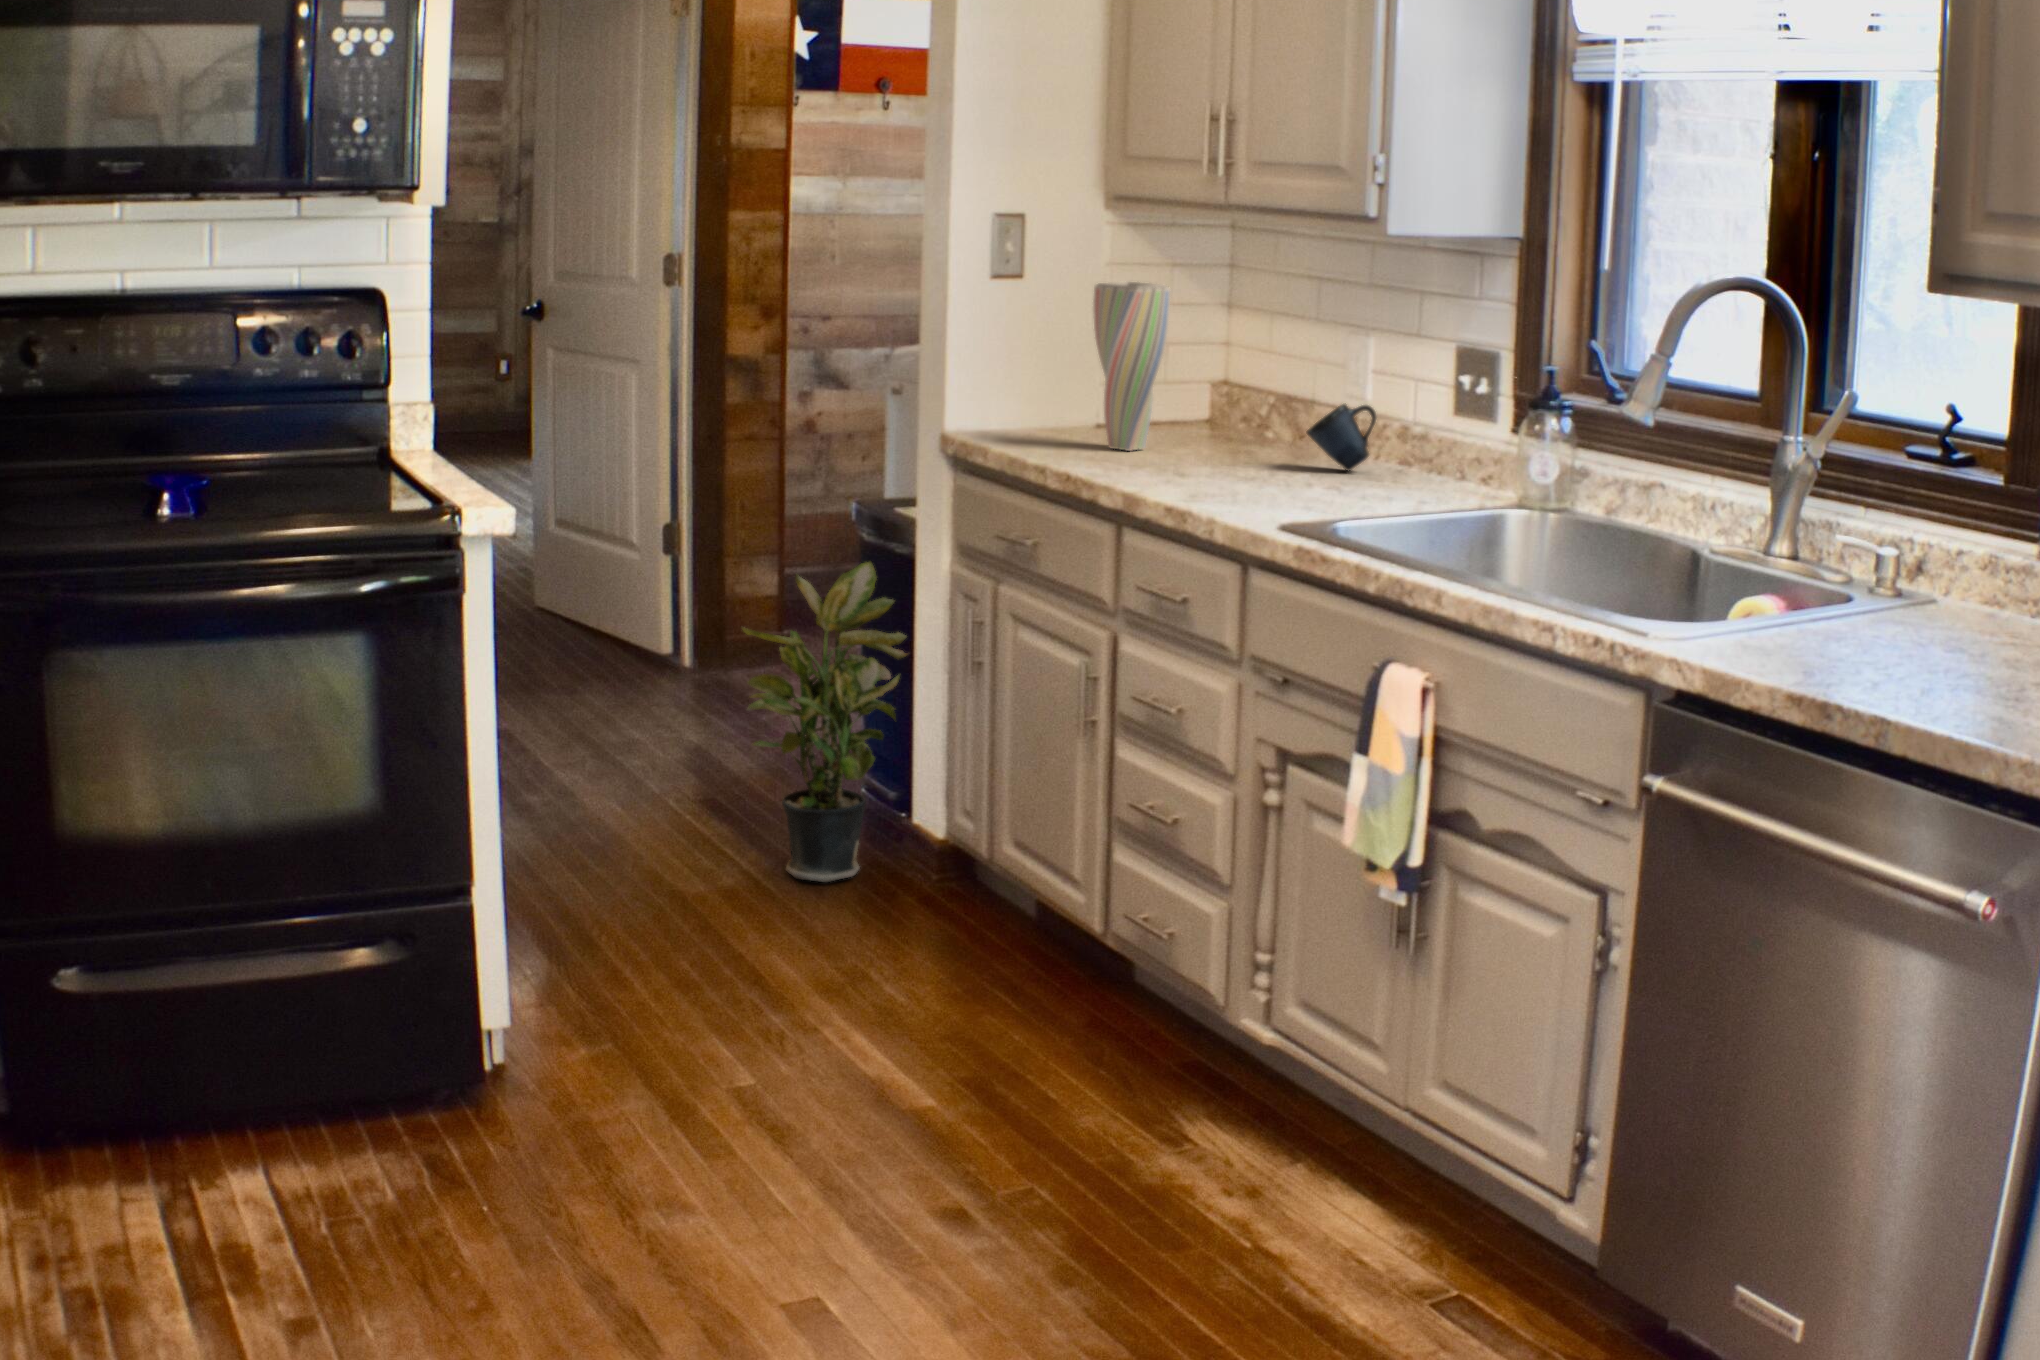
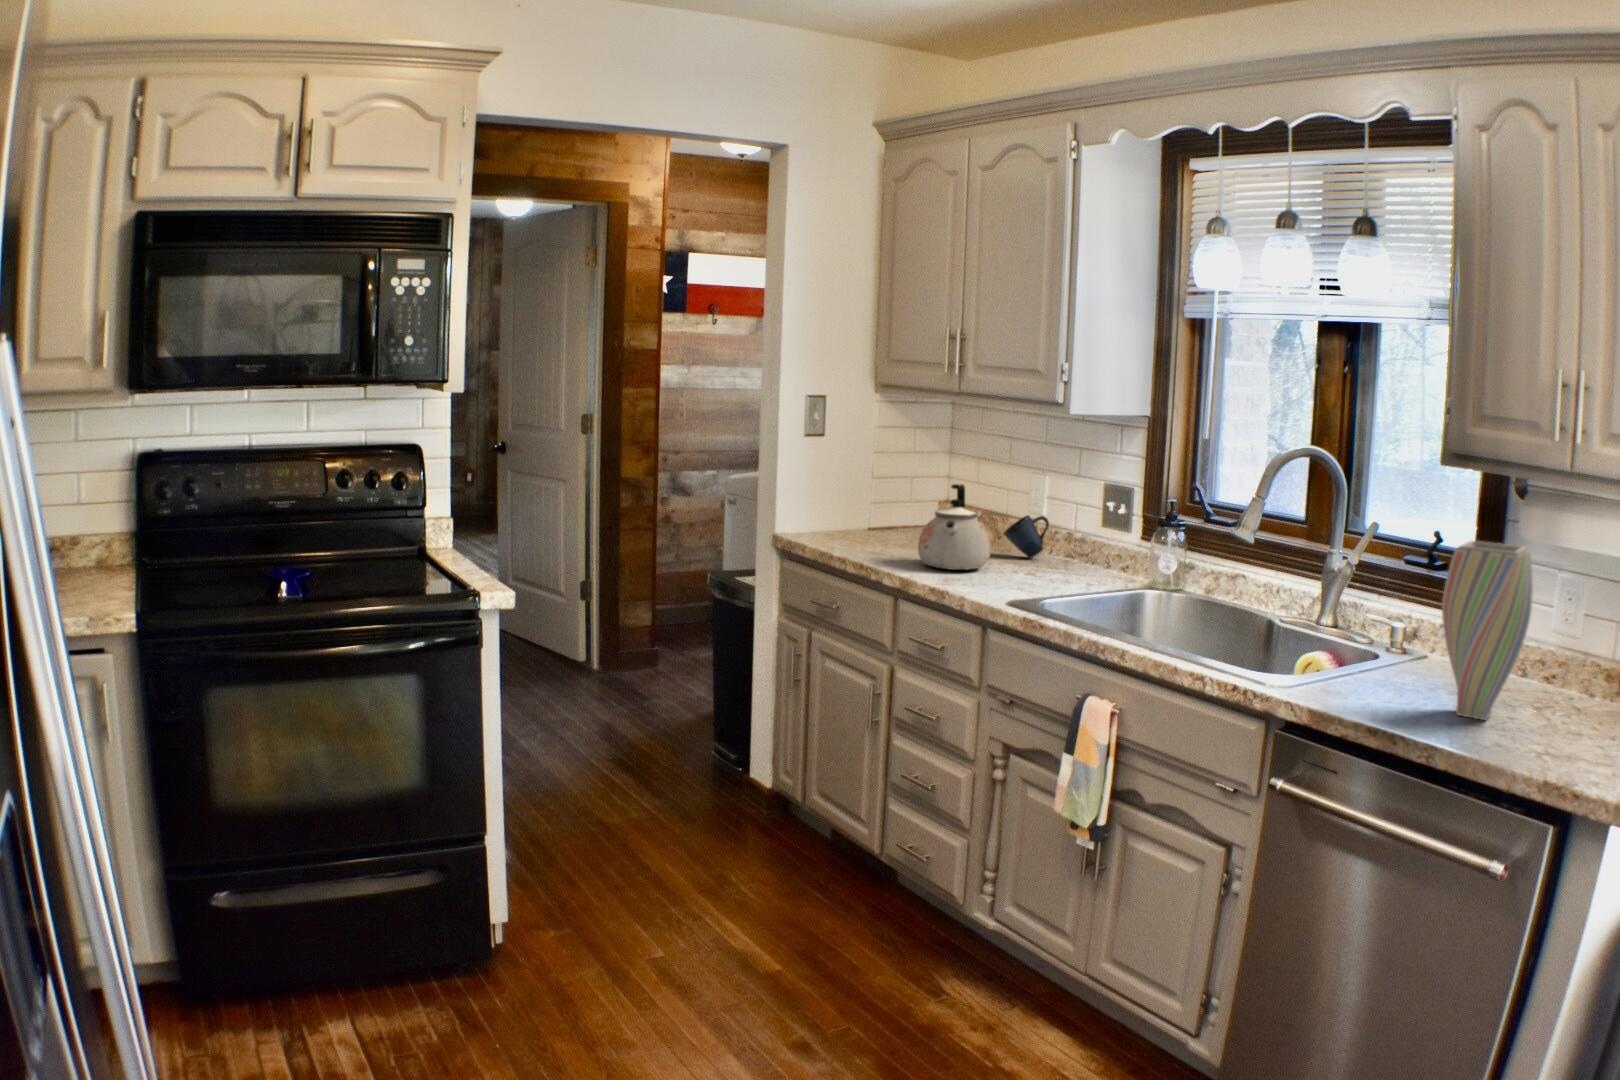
vase: present [1093,282,1170,451] -> present [1442,541,1533,720]
kettle: none [1166,353,1277,485] -> present [918,484,990,570]
potted plant: present [742,562,907,882] -> none [642,612,747,813]

